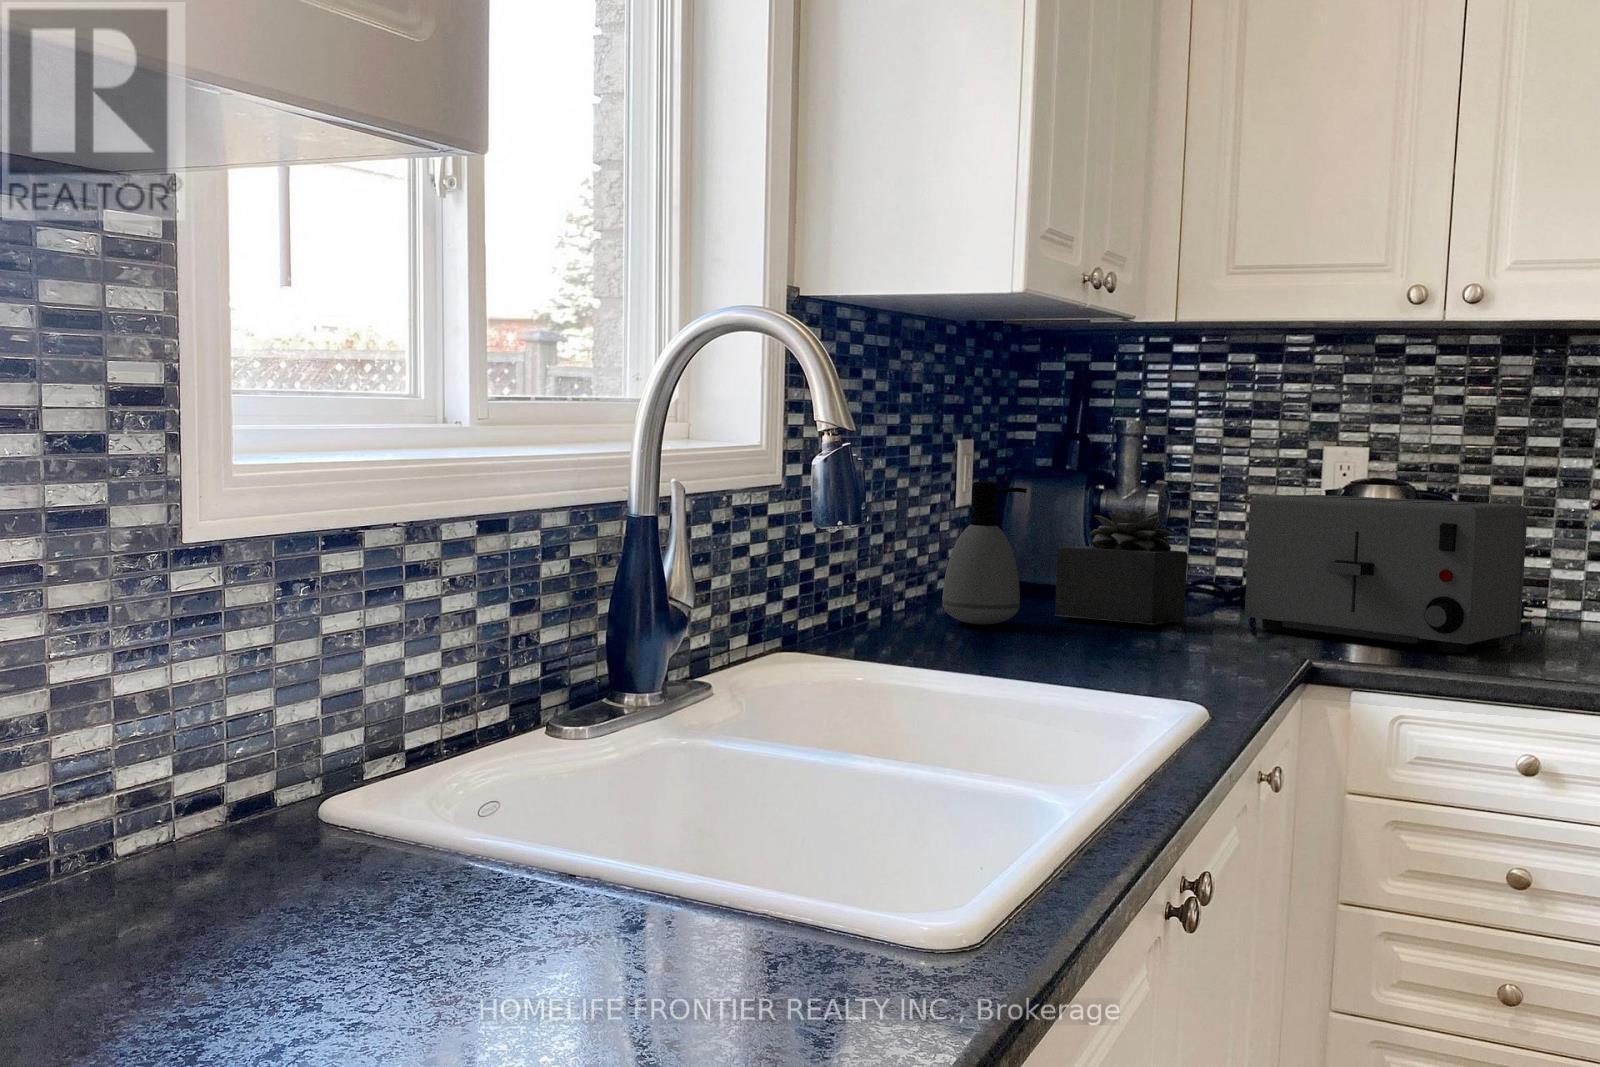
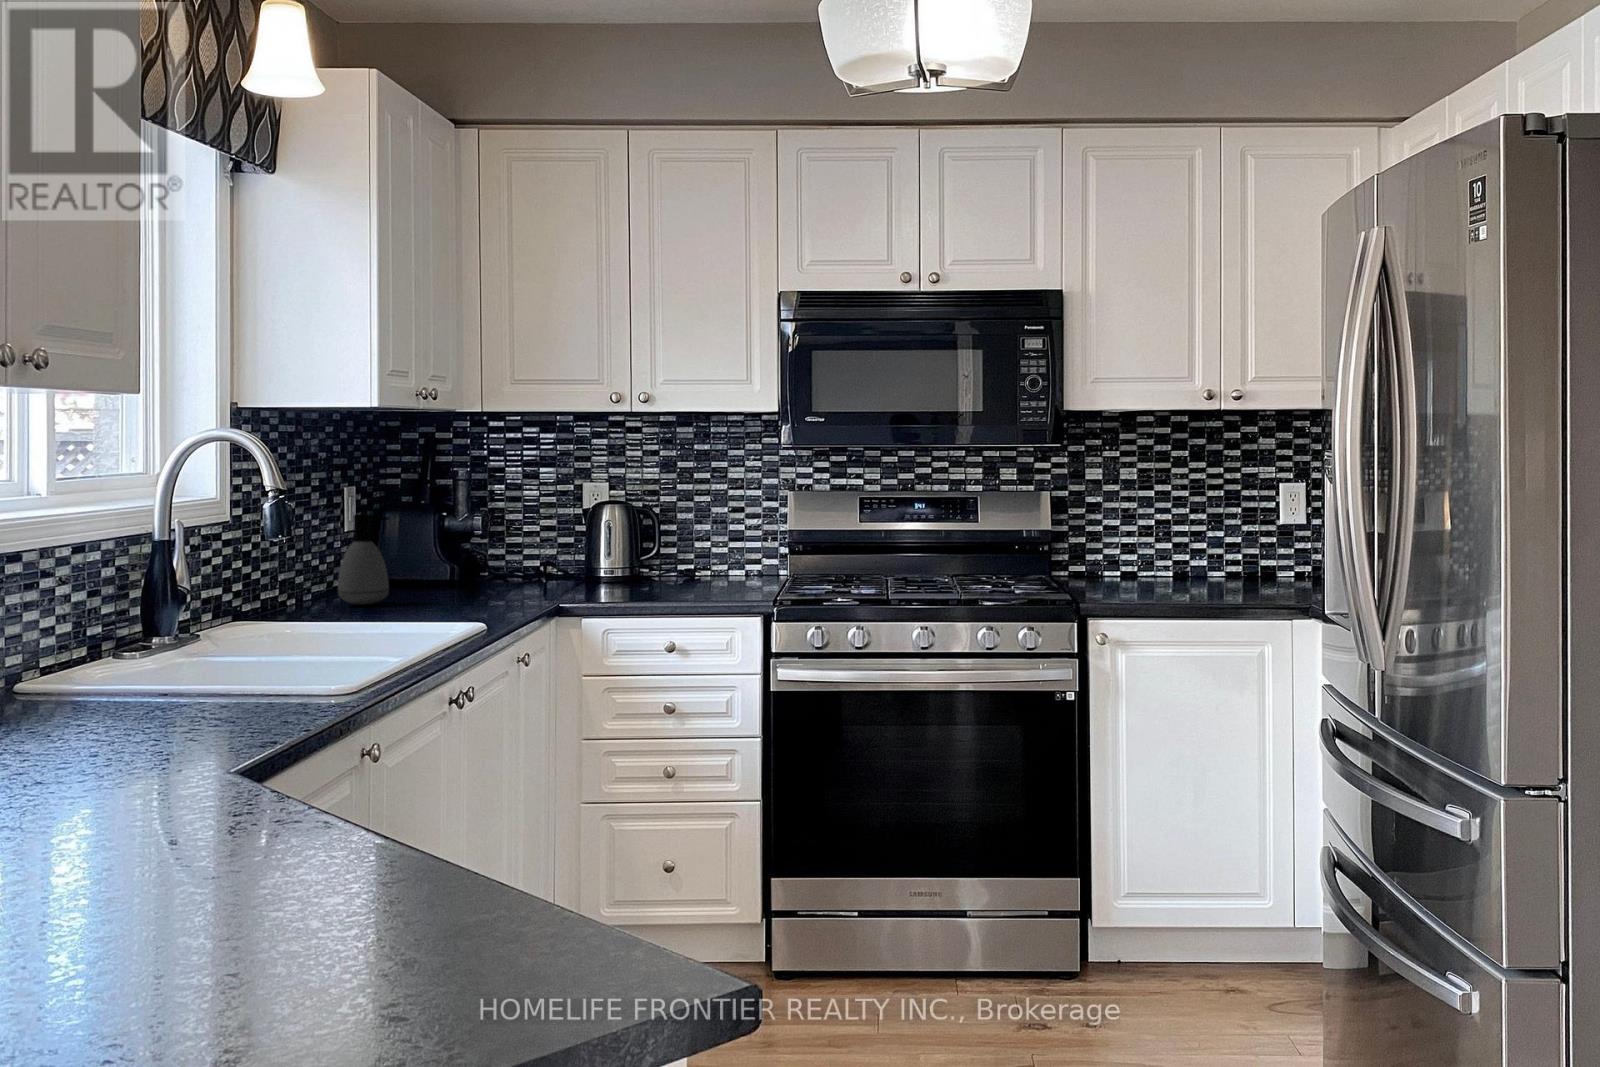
toaster: present [1245,495,1528,653] -> none [527,513,677,597]
succulent plant: present [1055,507,1187,624] -> none [413,525,496,597]

